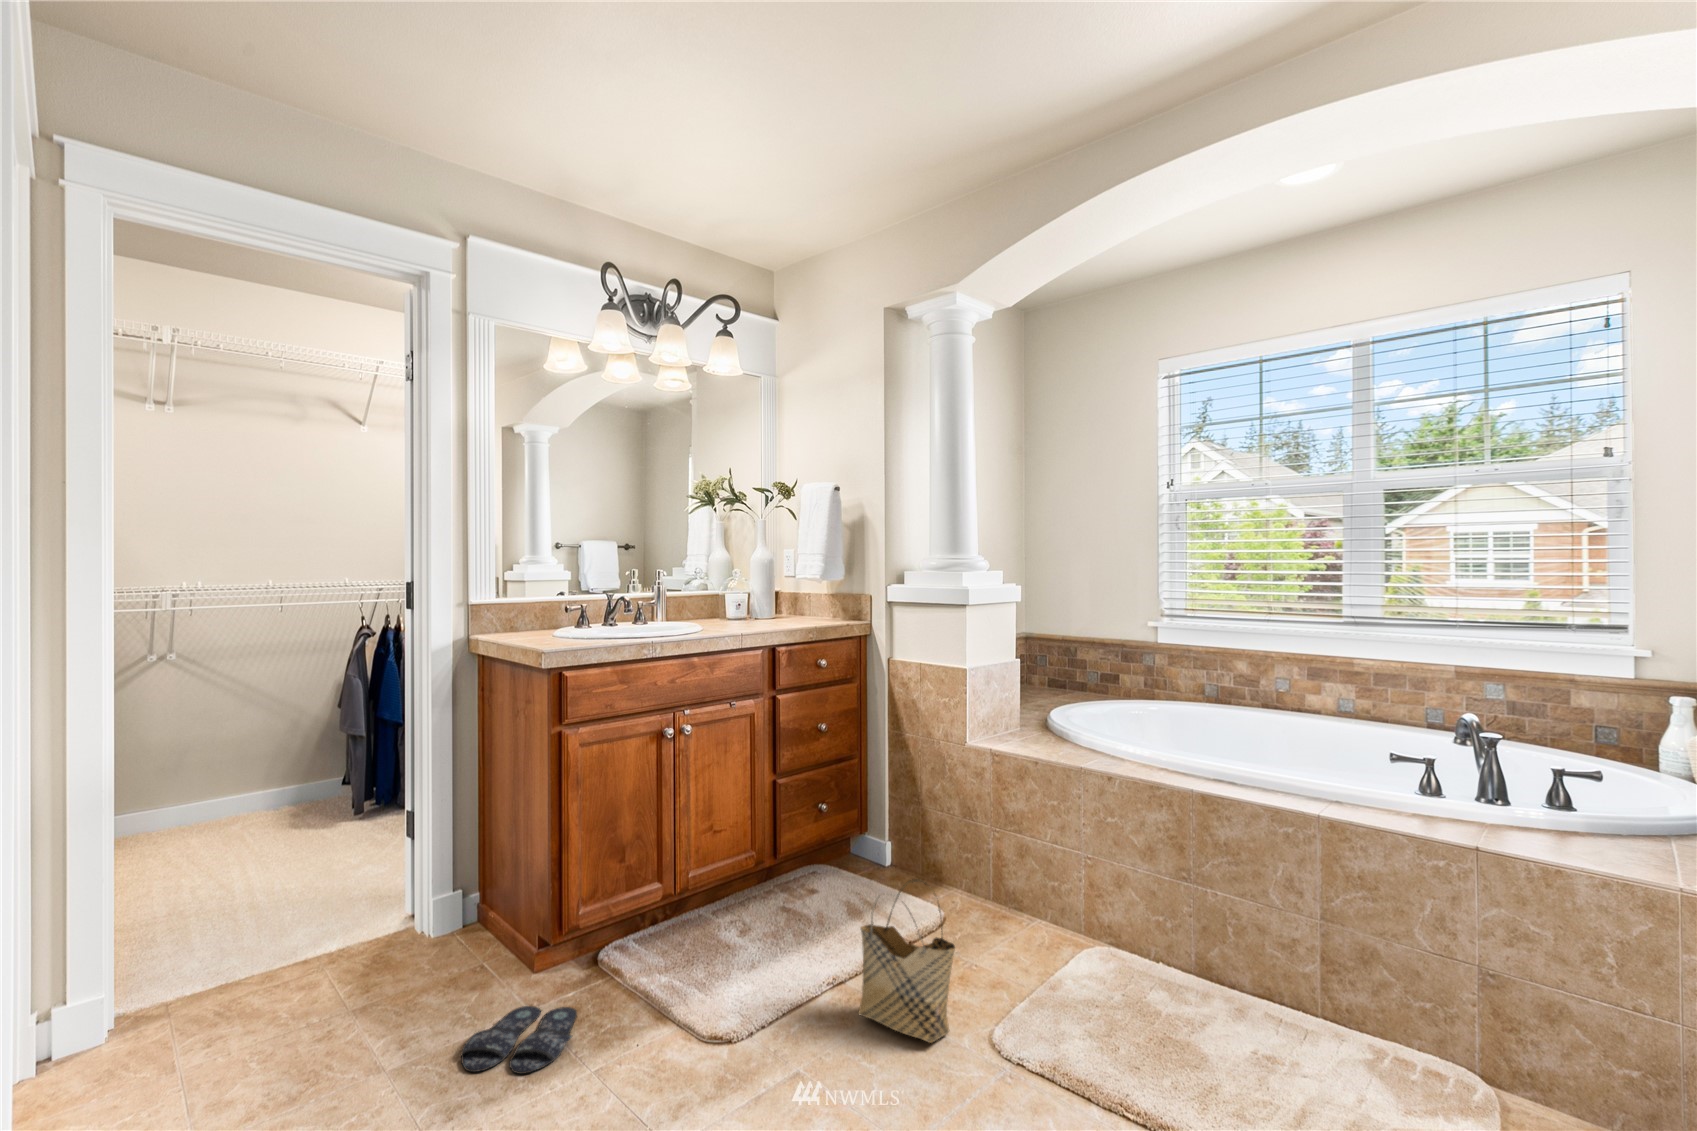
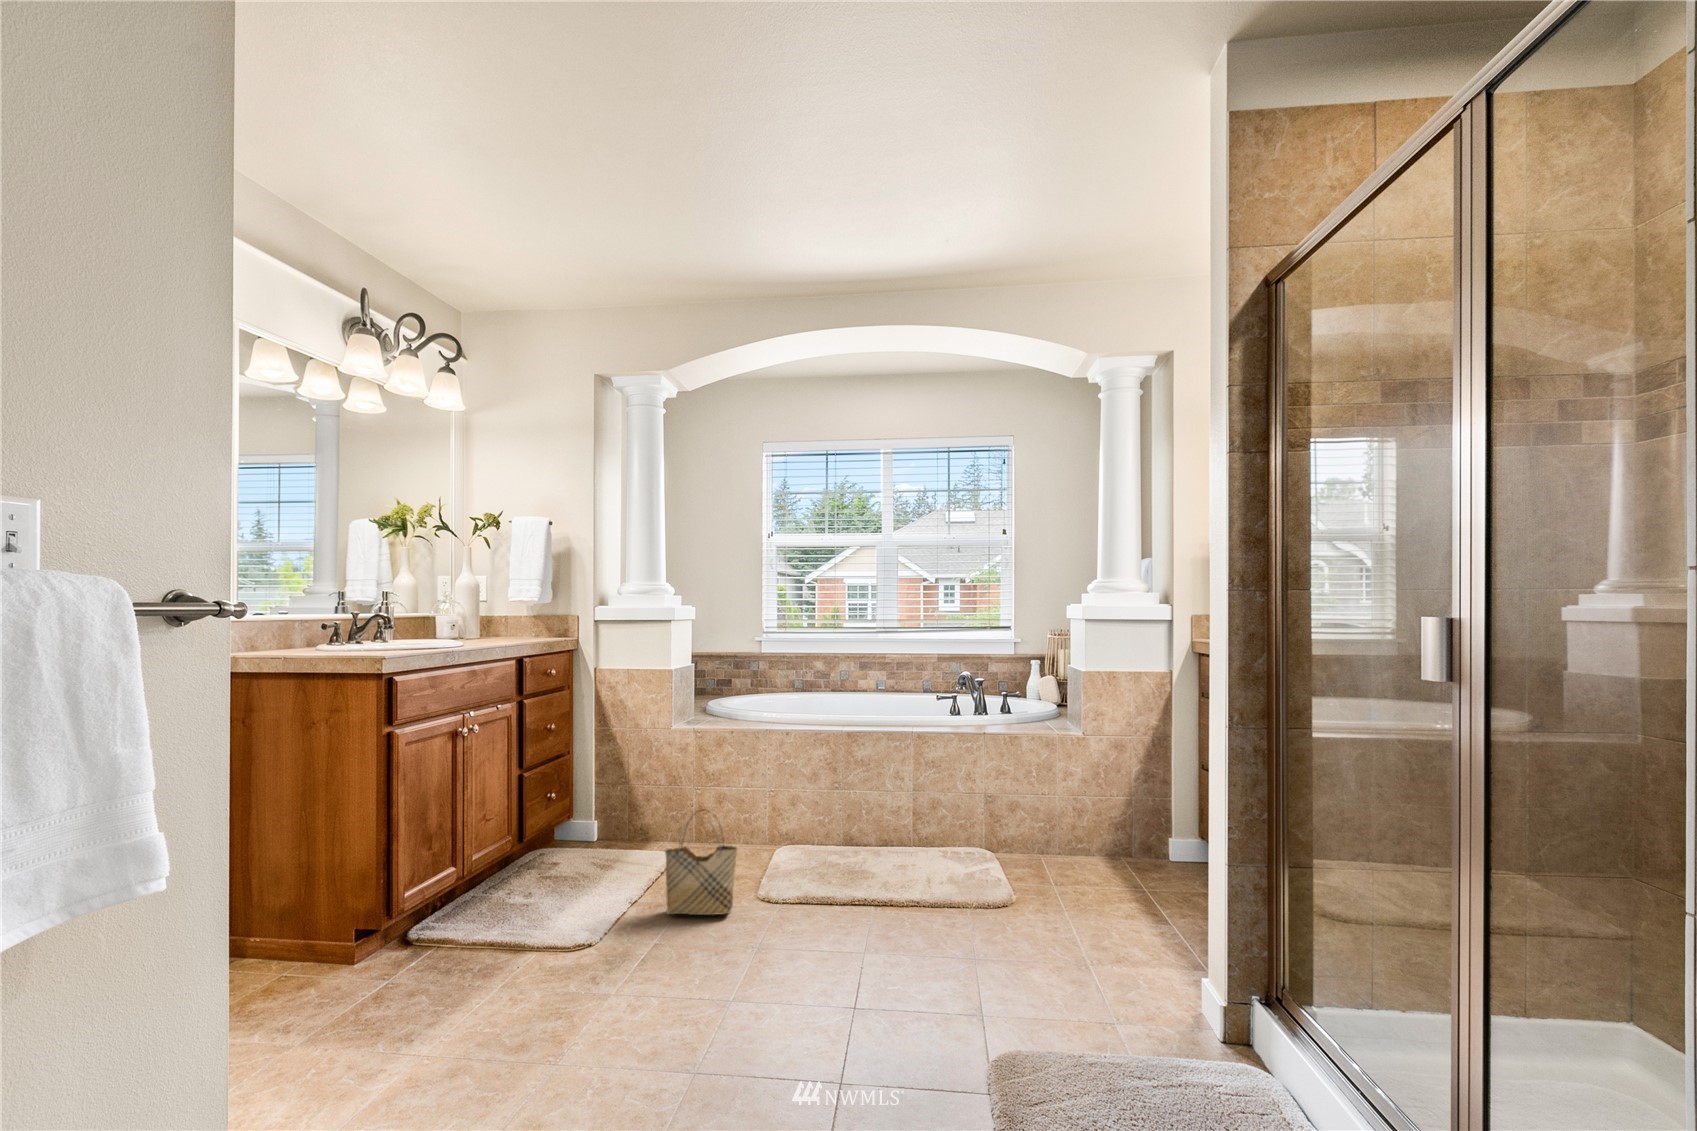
slippers: present [461,1006,577,1074] -> none [355,970,457,1024]

